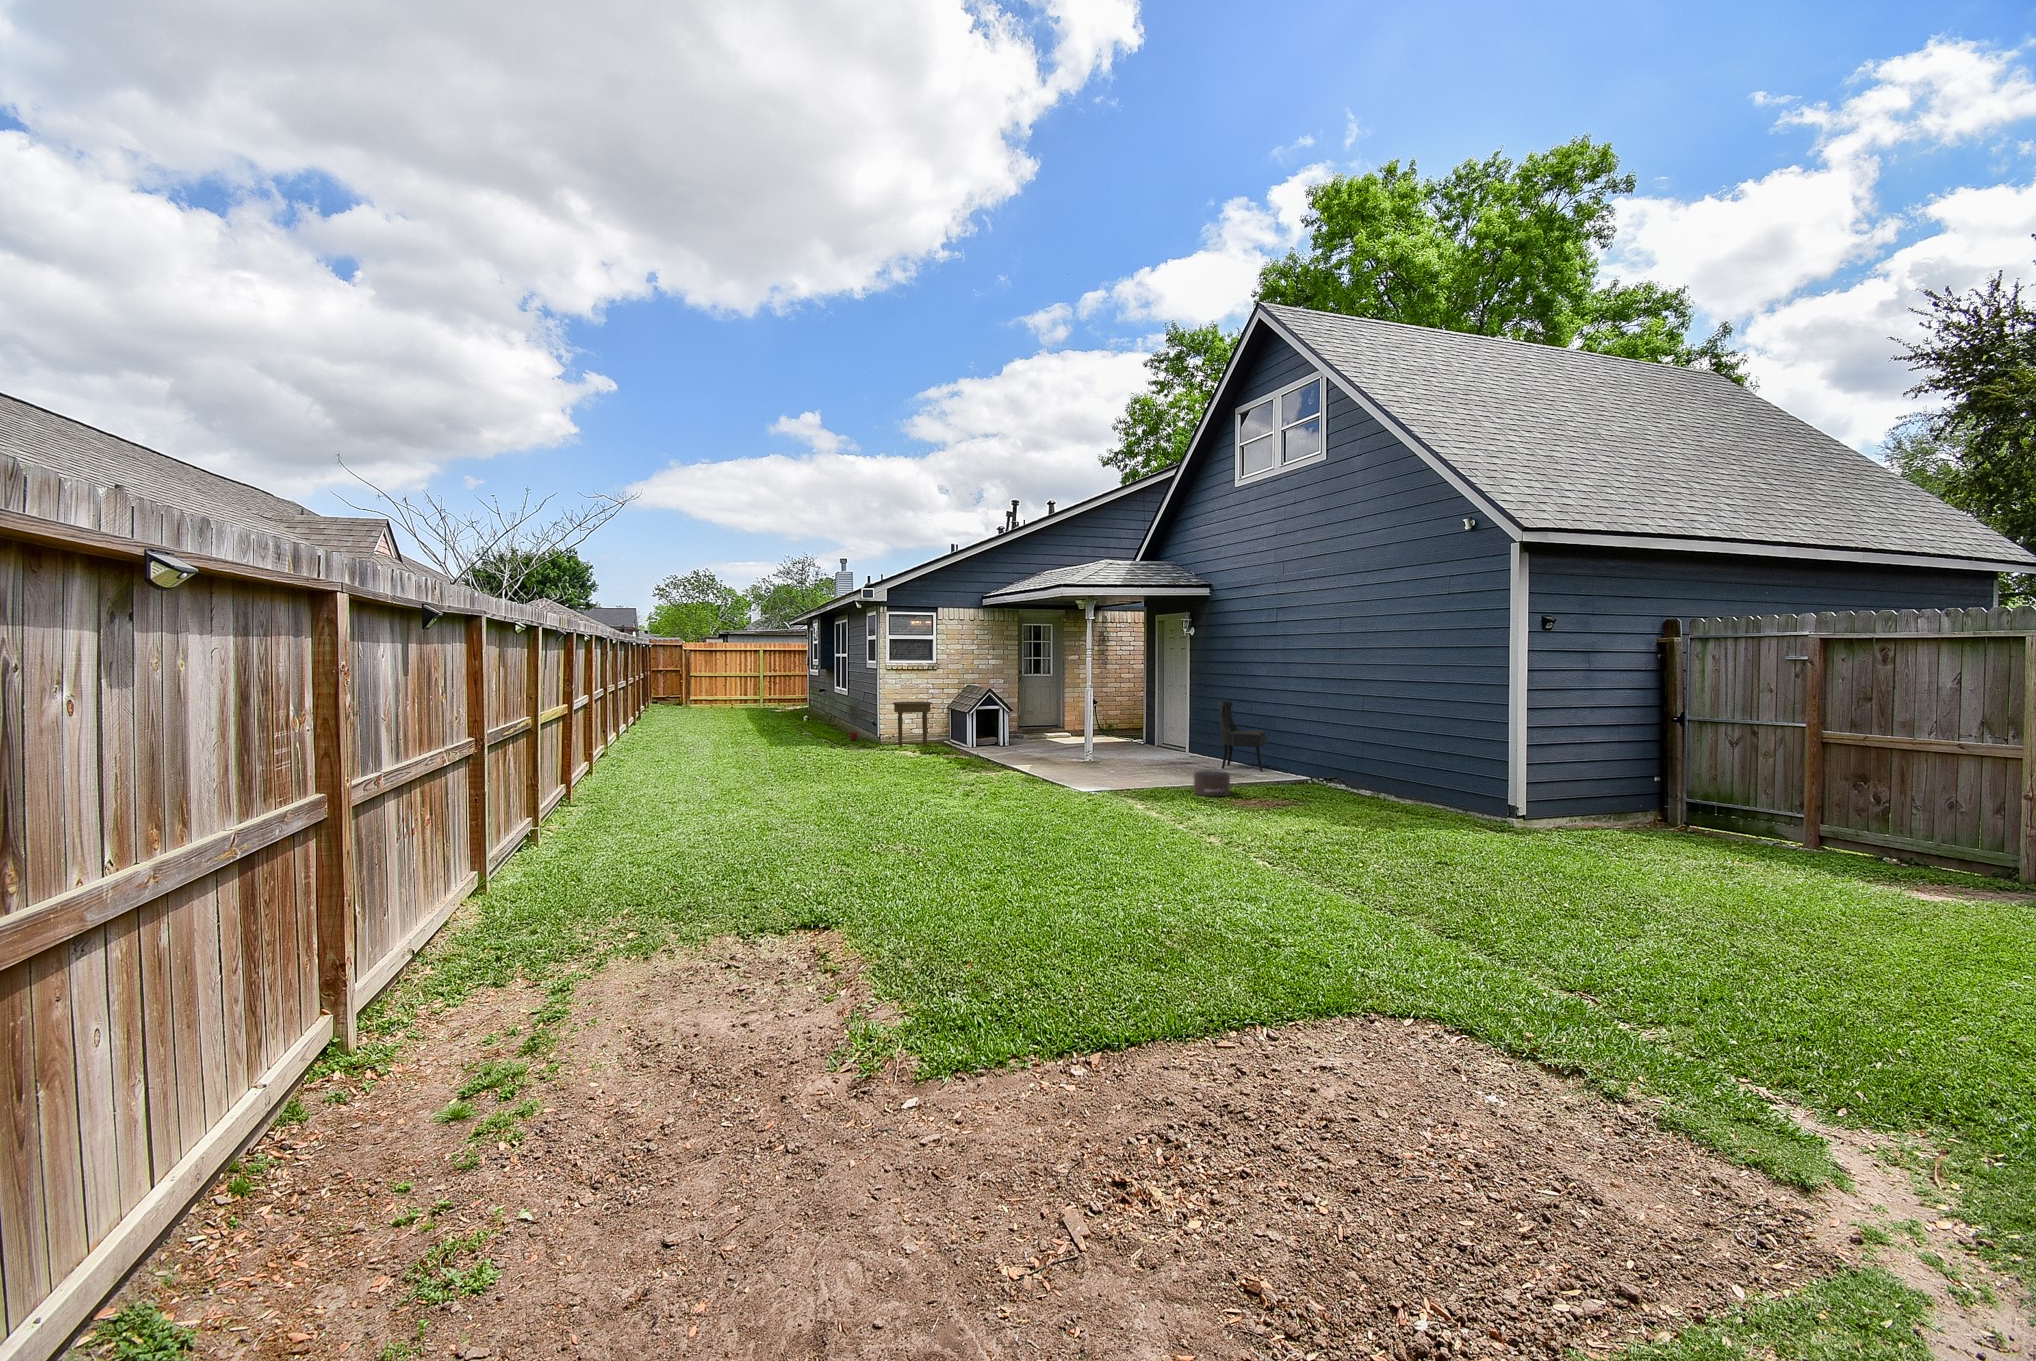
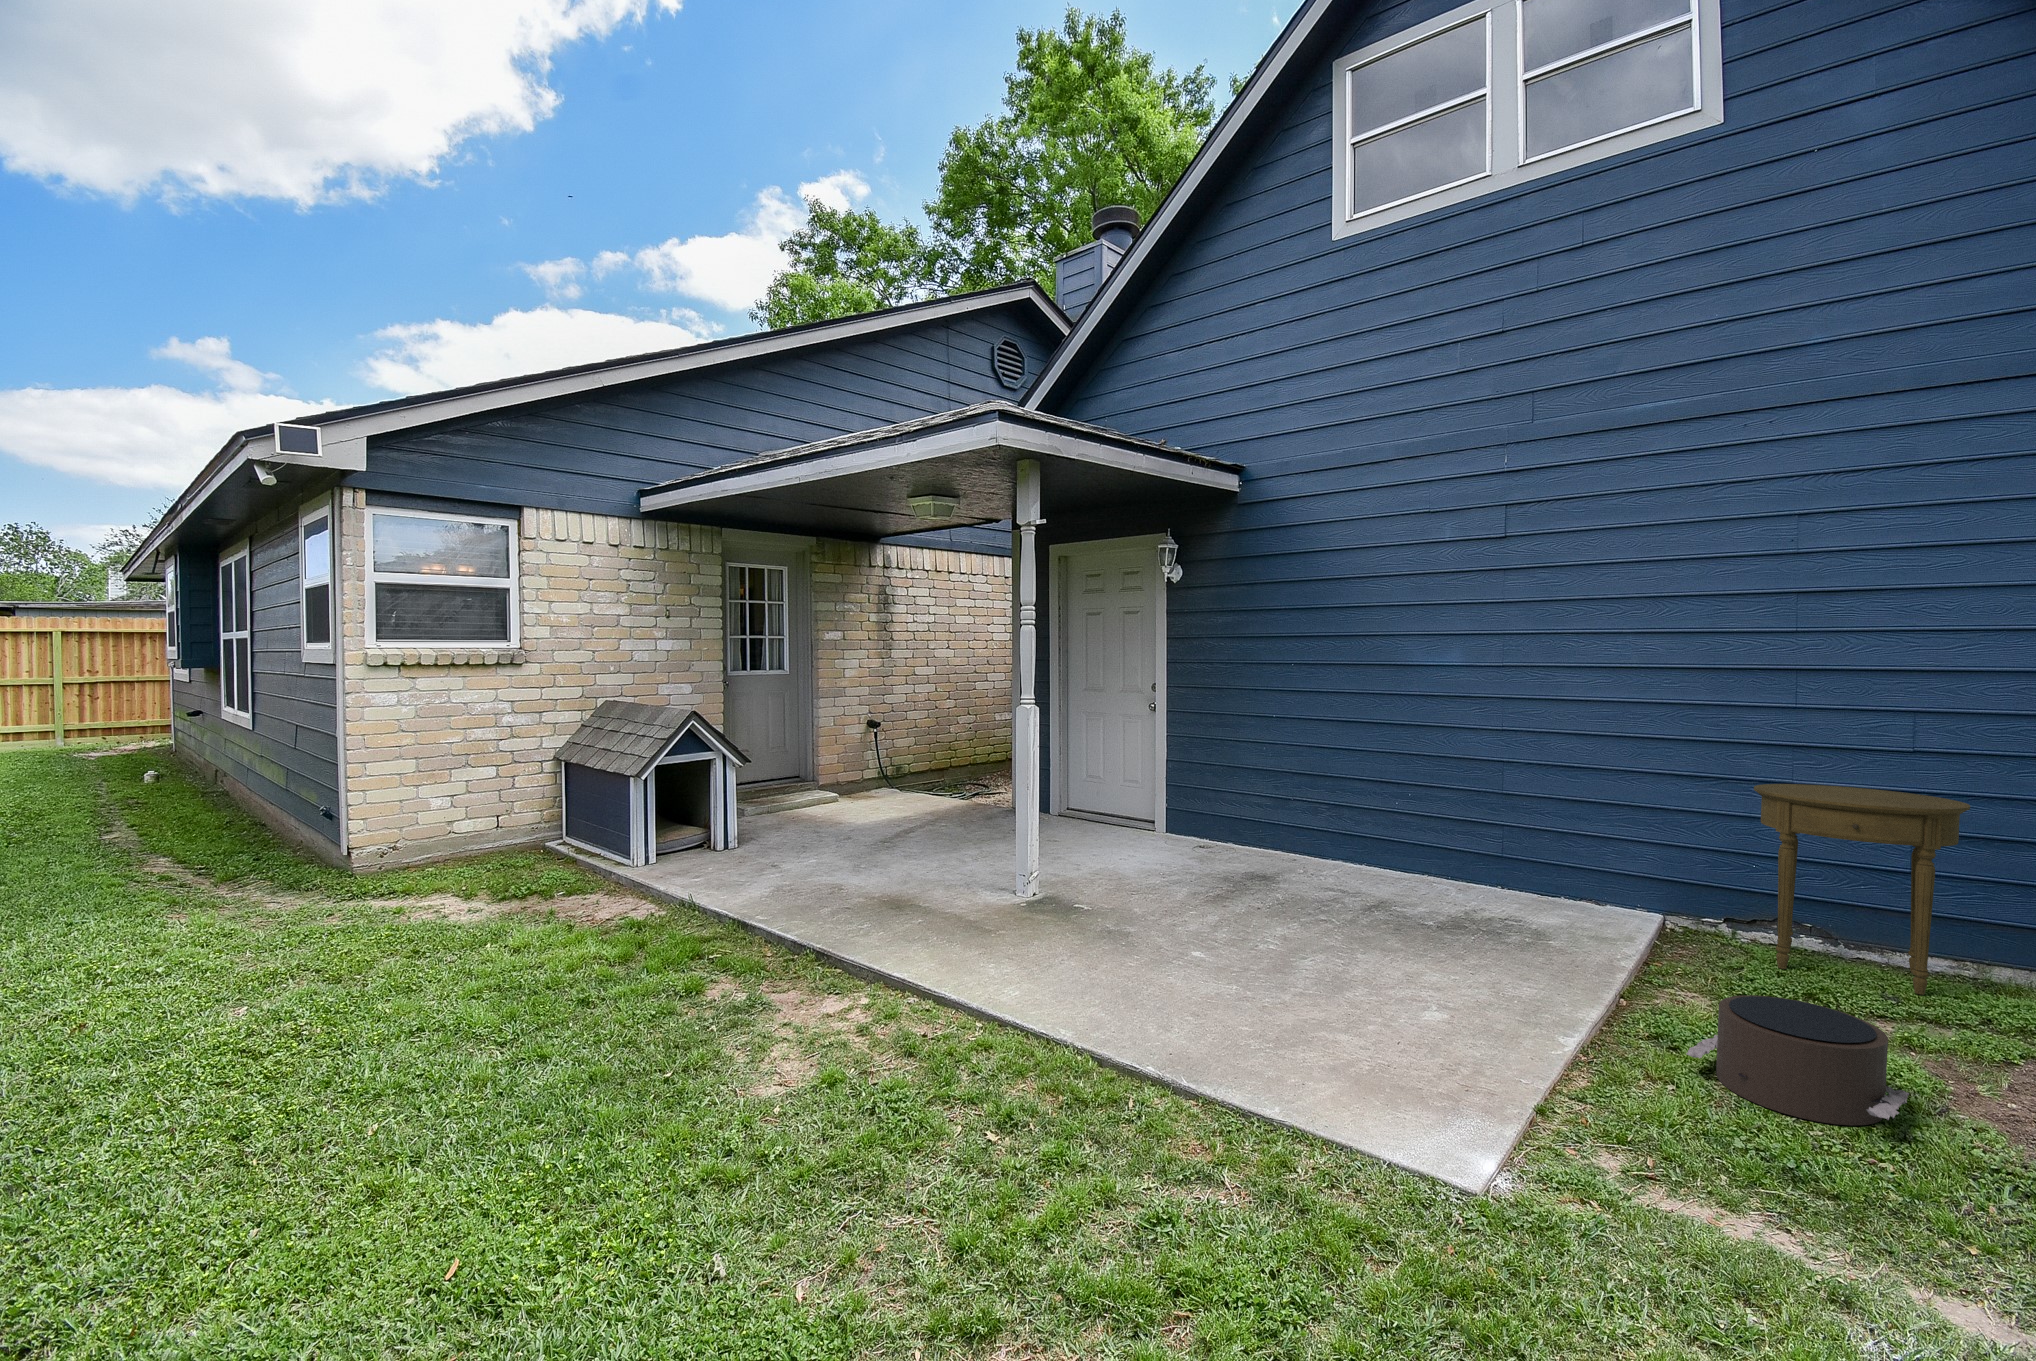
potted tree: present [848,699,867,740] -> none [227,740,311,859]
dining chair: present [1219,701,1269,772] -> none [1395,731,1542,914]
side table: present [893,702,932,747] -> present [1754,784,1970,995]

